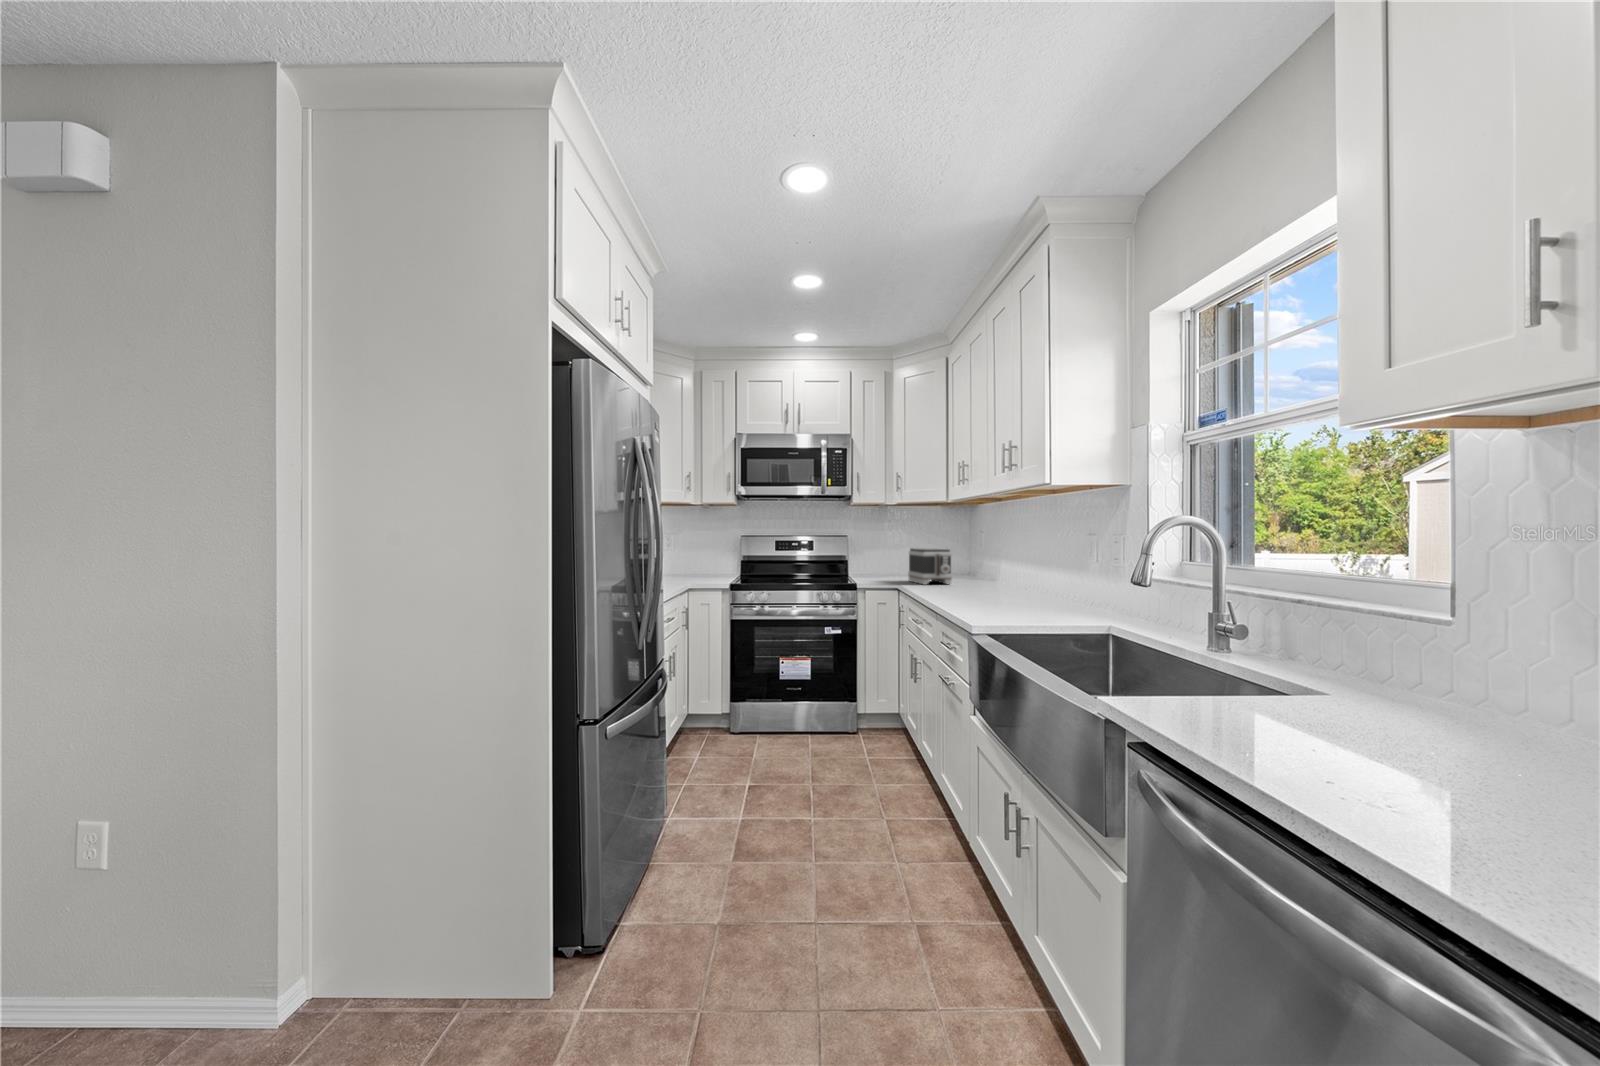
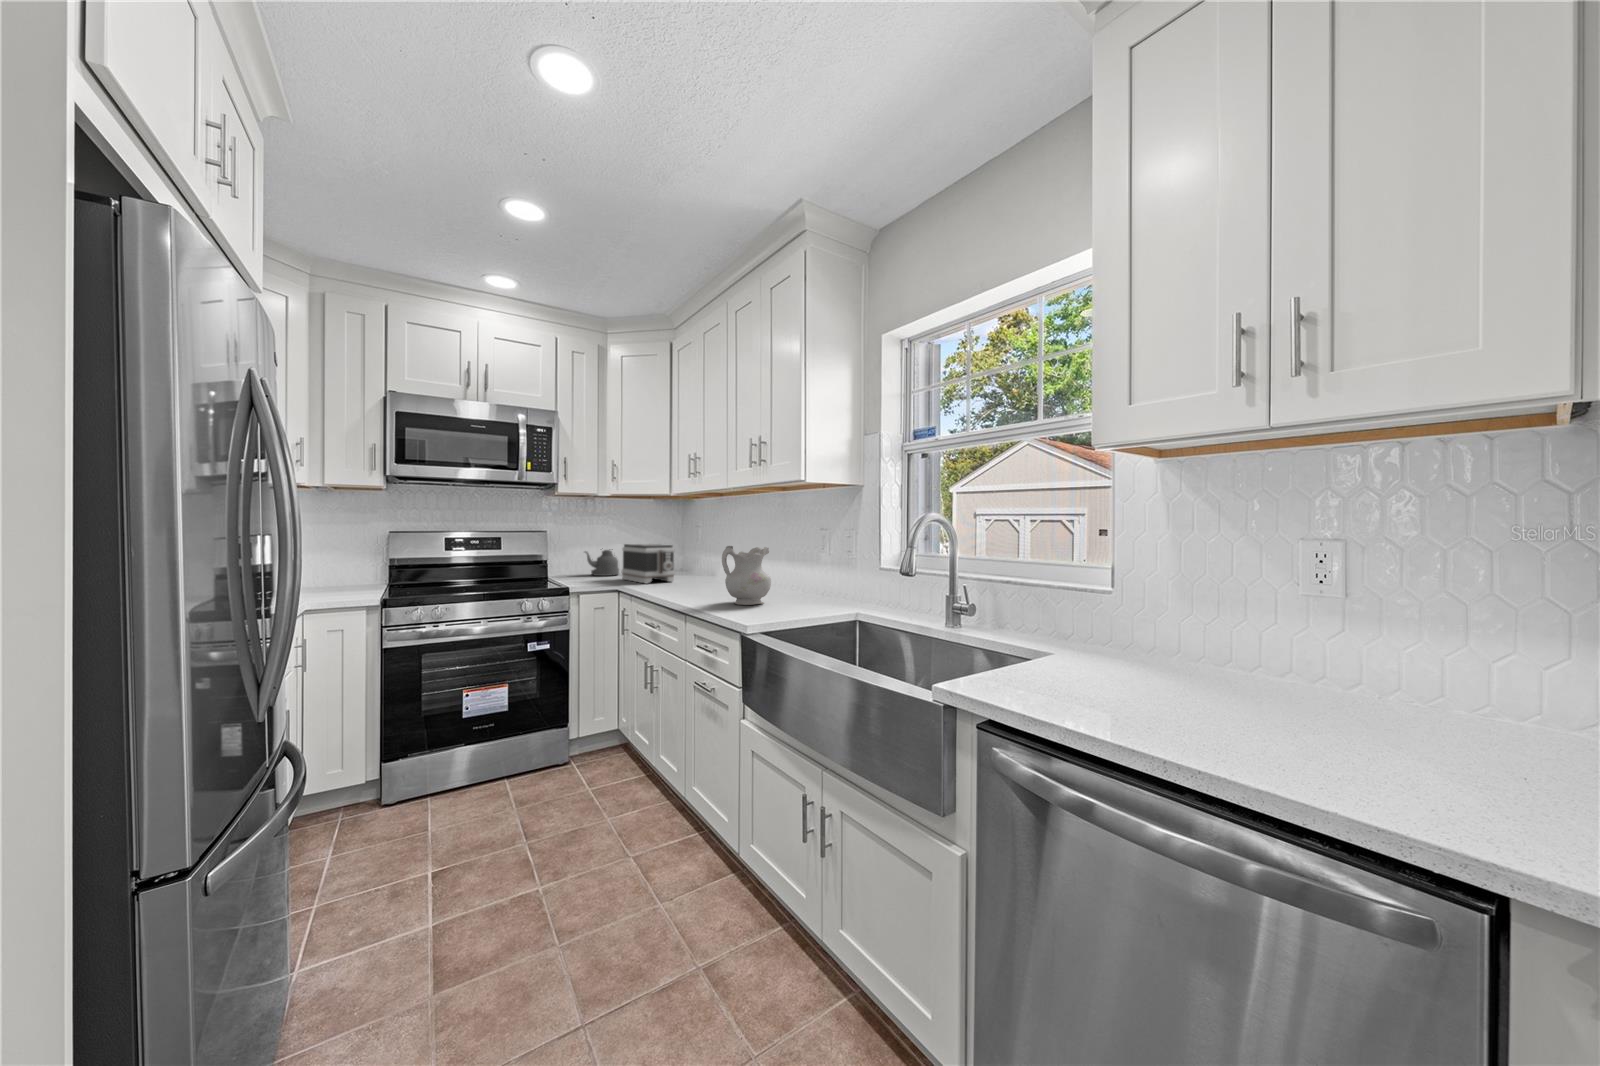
kettle: none [879,543,912,578] -> present [585,549,619,576]
ceramic pitcher: none [961,548,1009,602] -> present [722,546,771,605]

